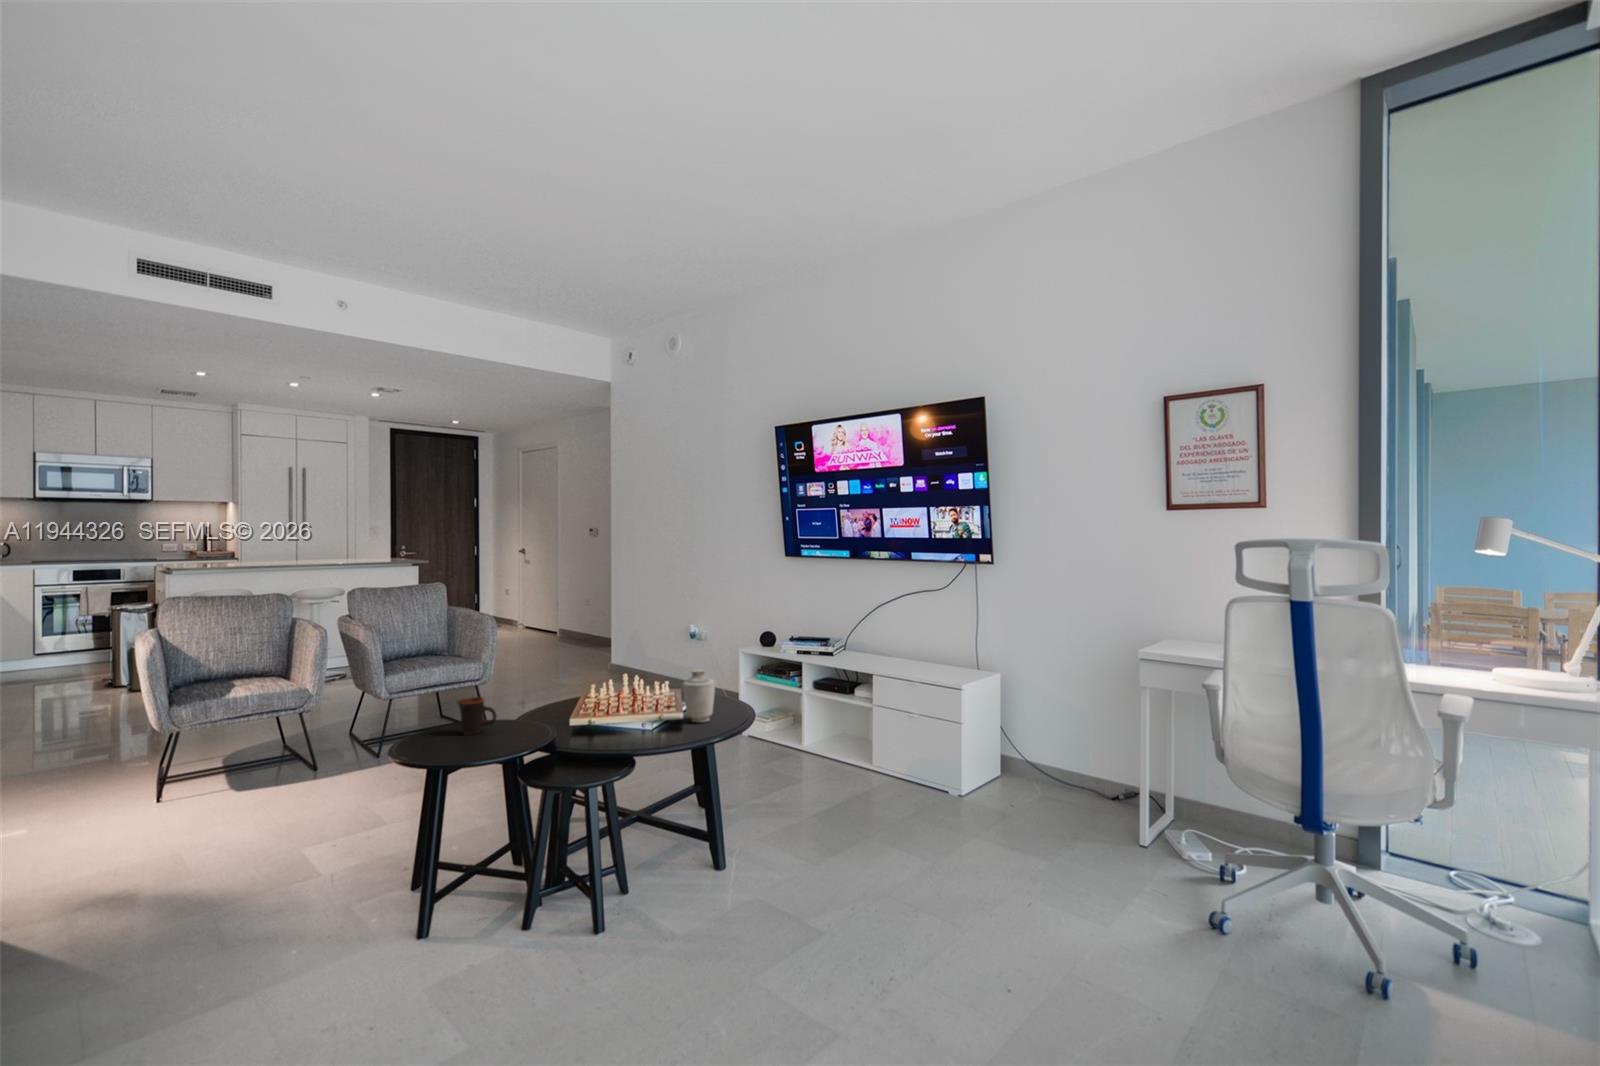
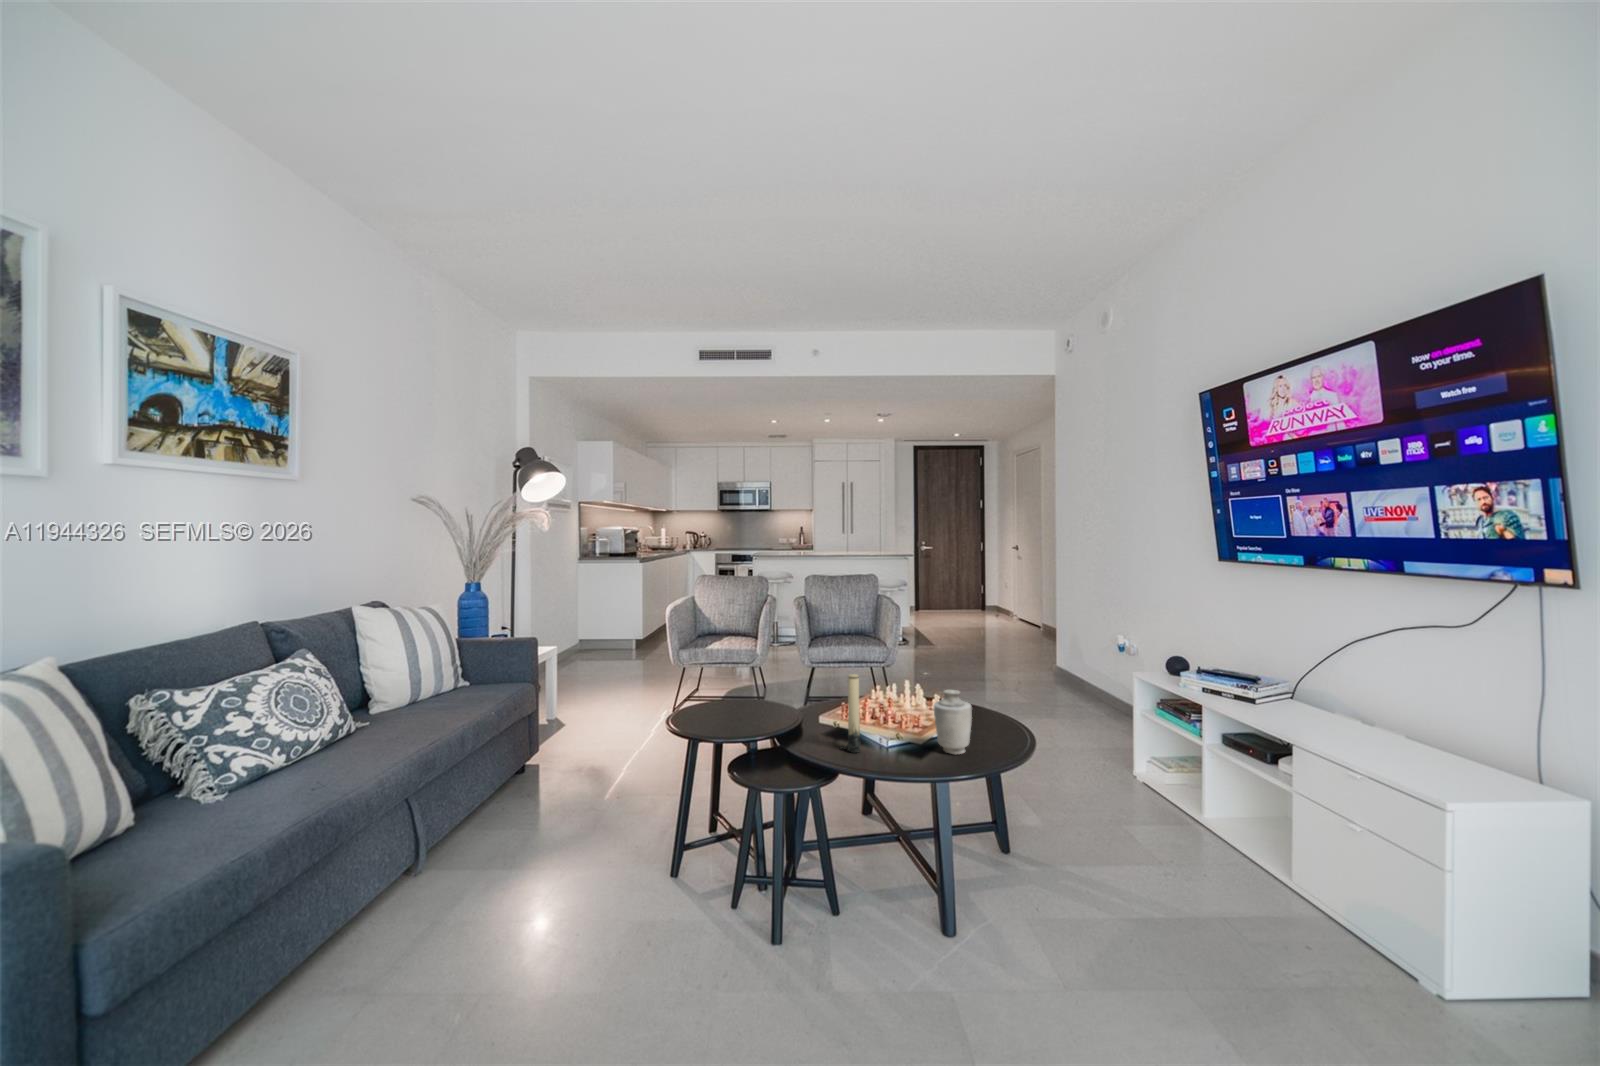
candle: none [616,666,637,738] -> present [840,674,861,753]
mug: present [458,697,496,735] -> none [740,680,769,714]

